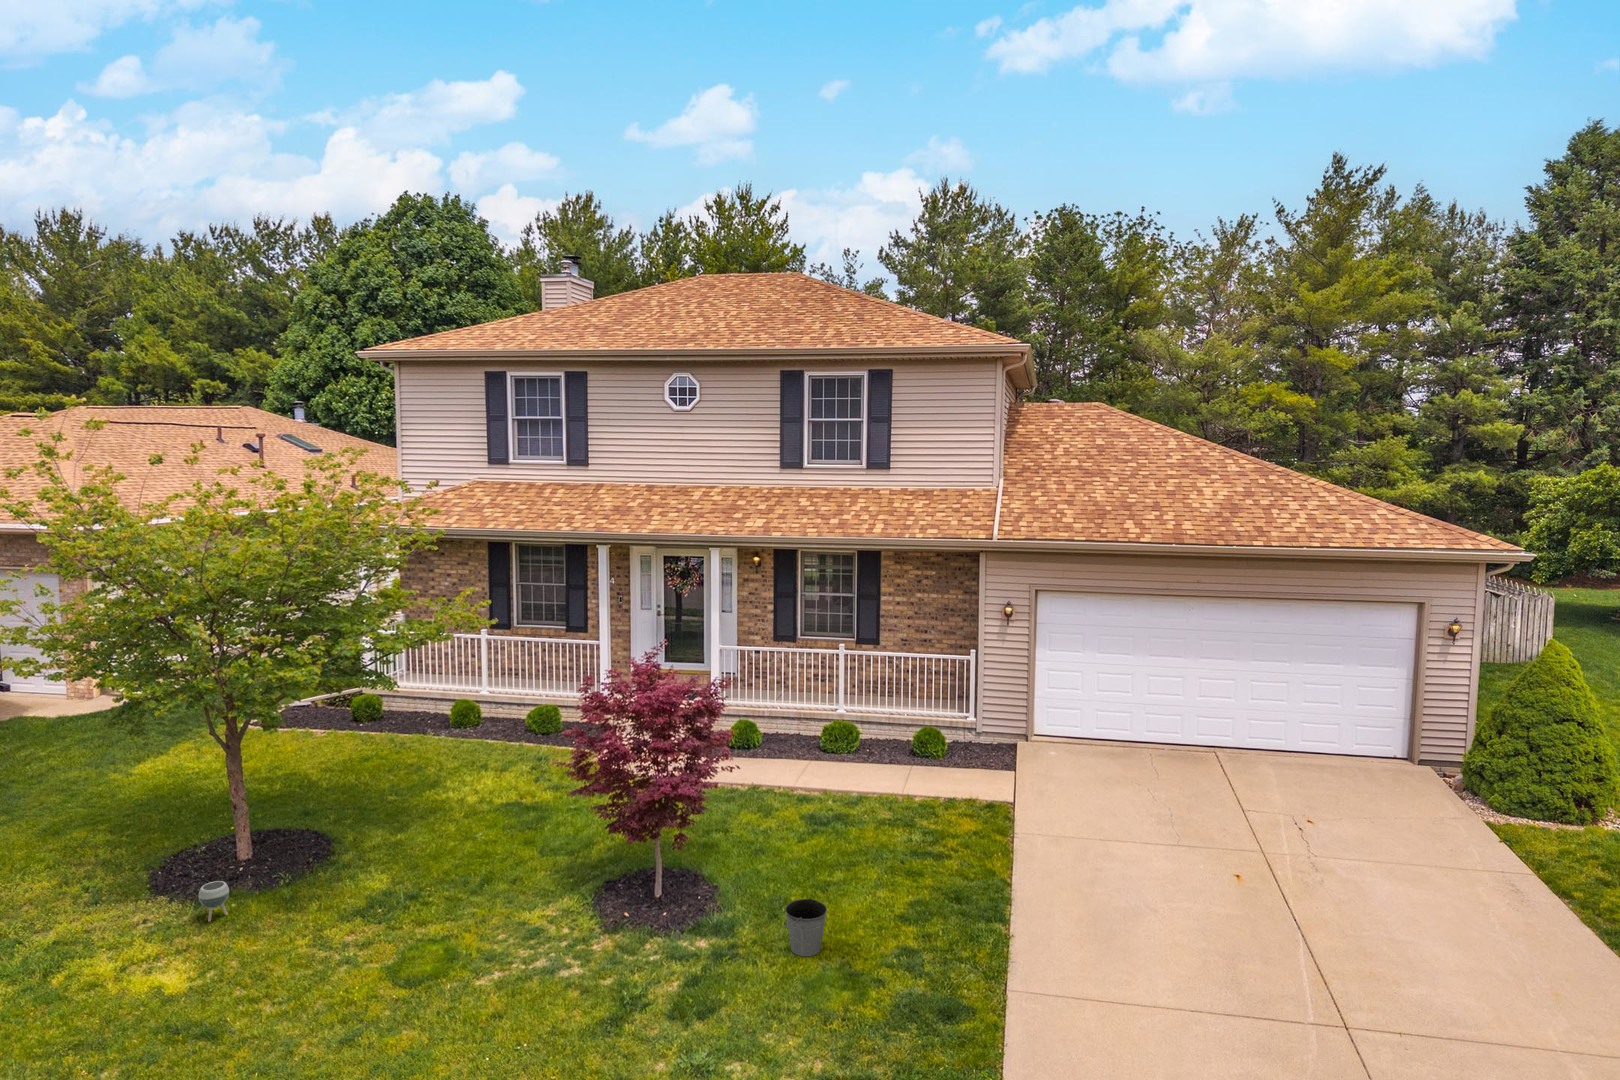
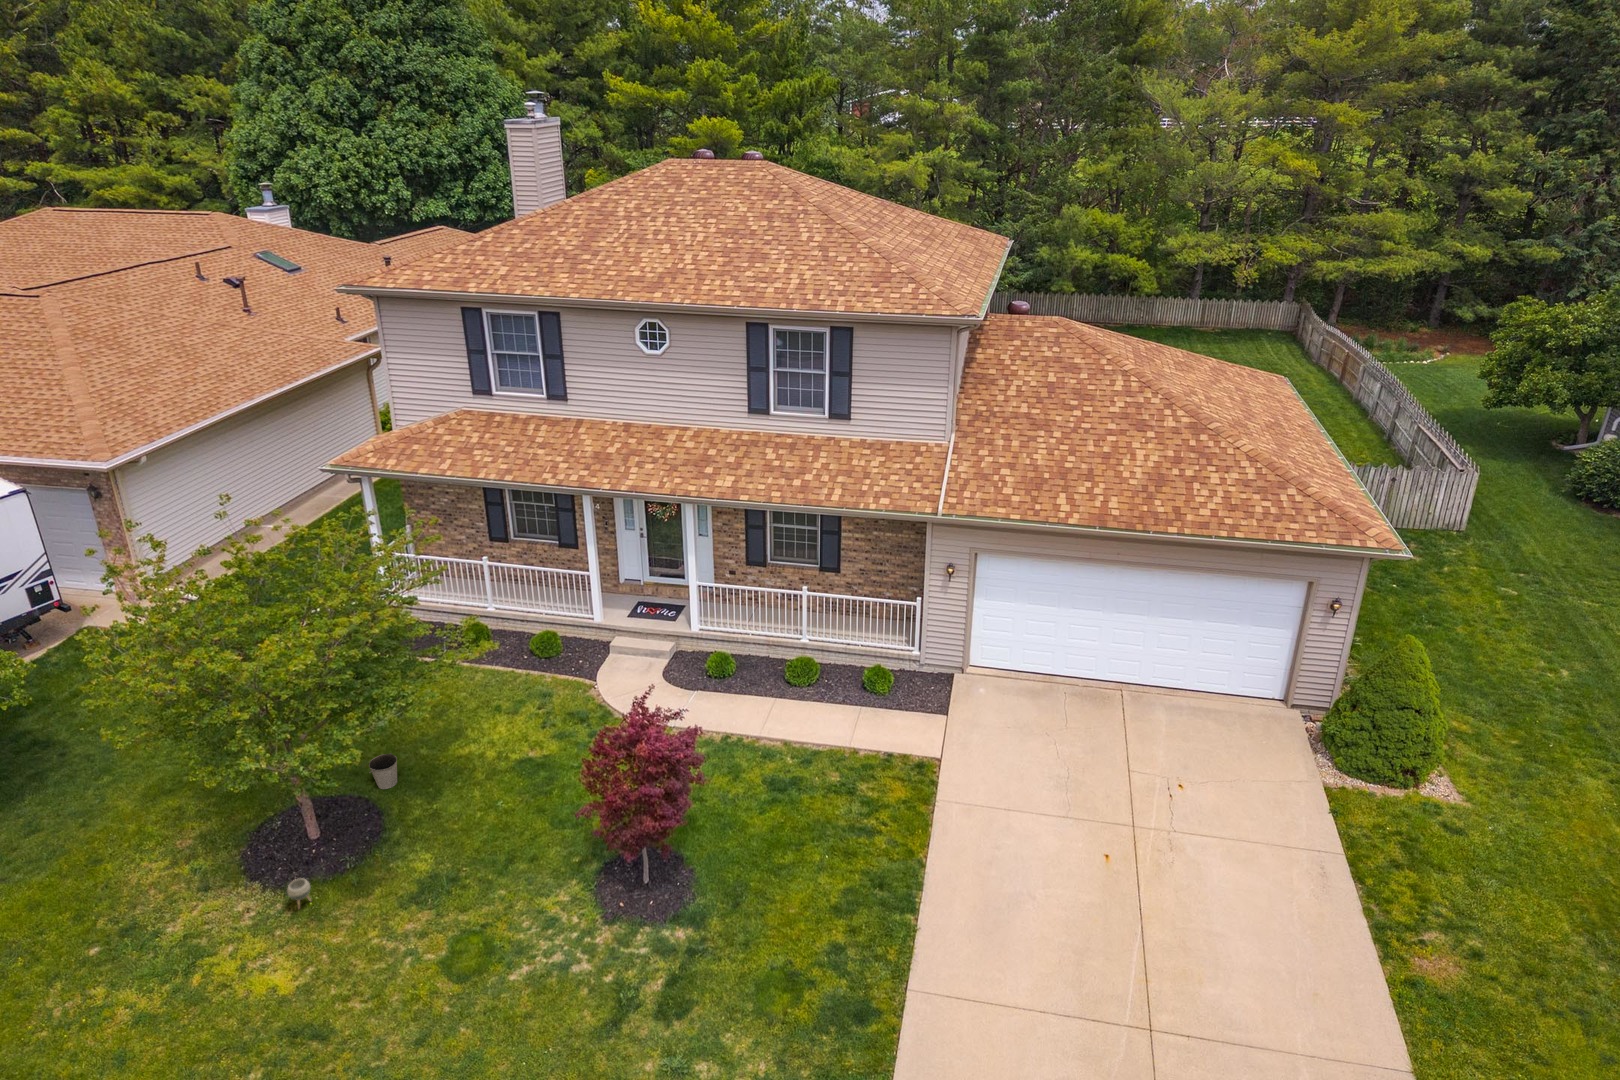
bucket: present [784,897,827,956] -> present [369,753,397,789]

